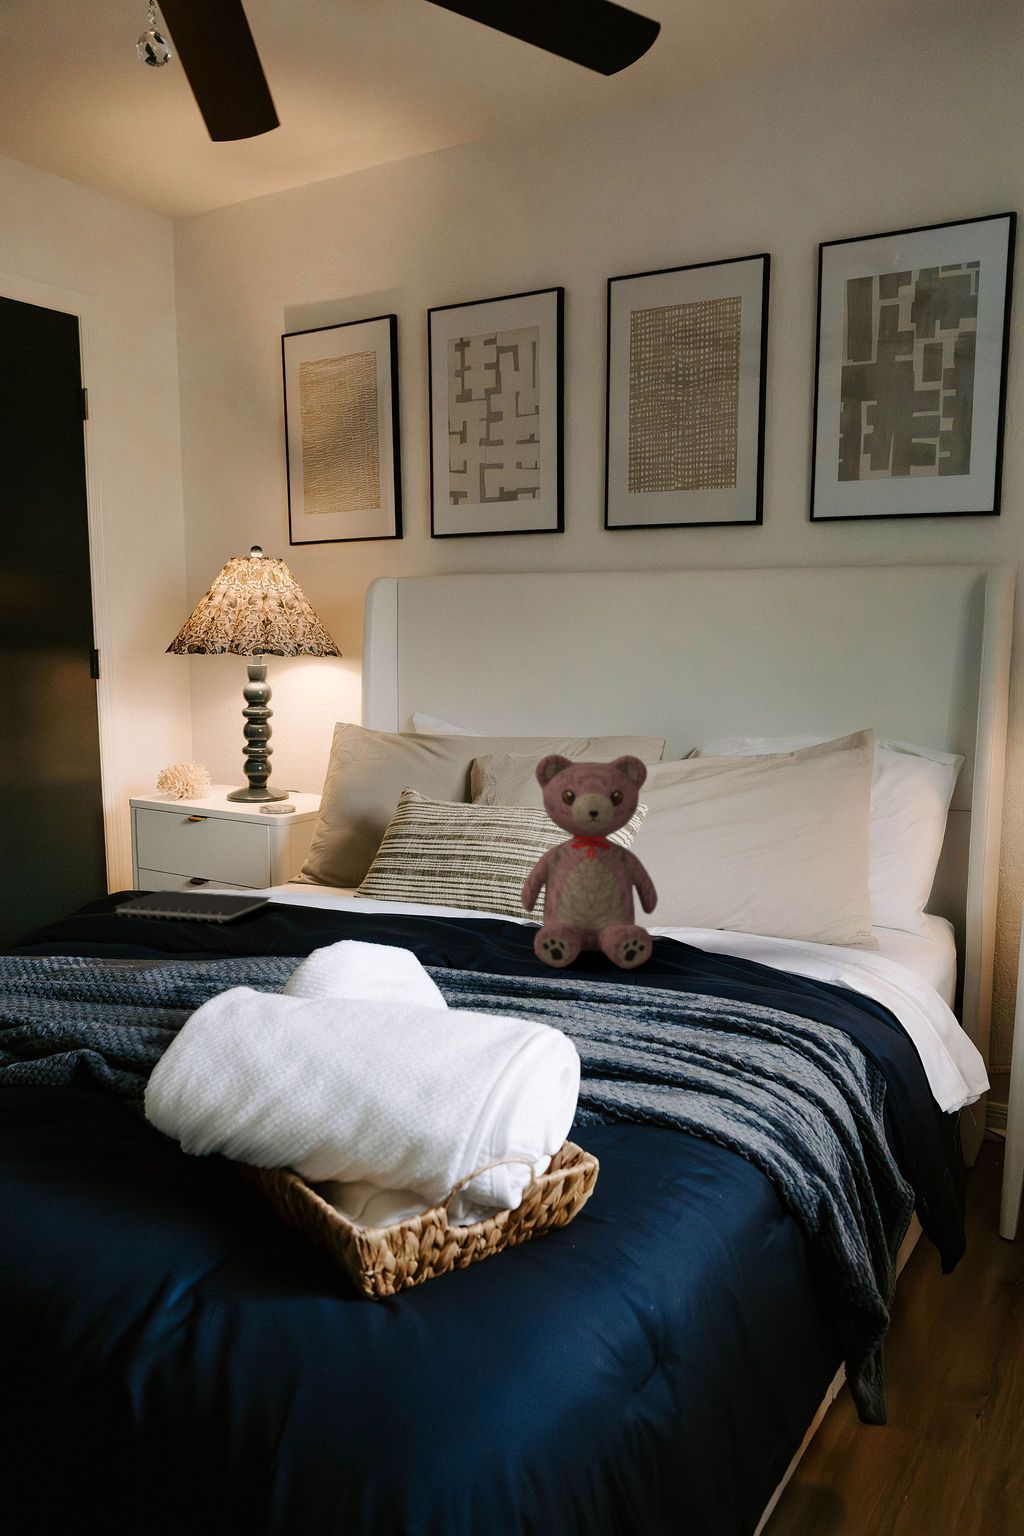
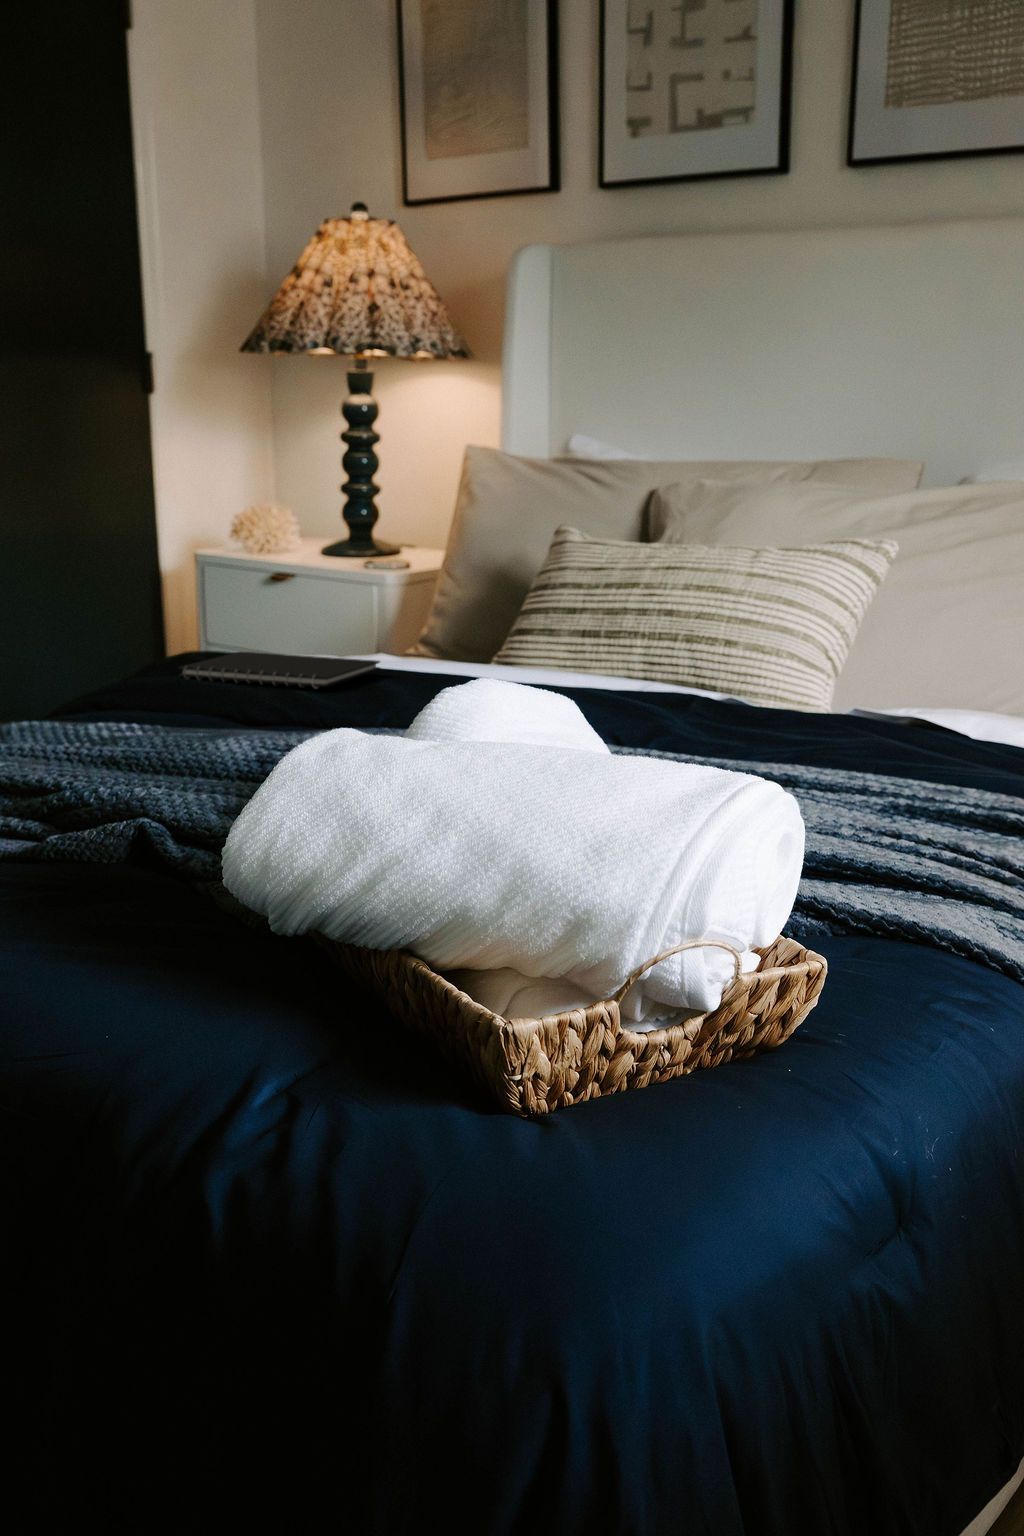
teddy bear: present [520,754,658,969] -> none [717,454,911,753]

